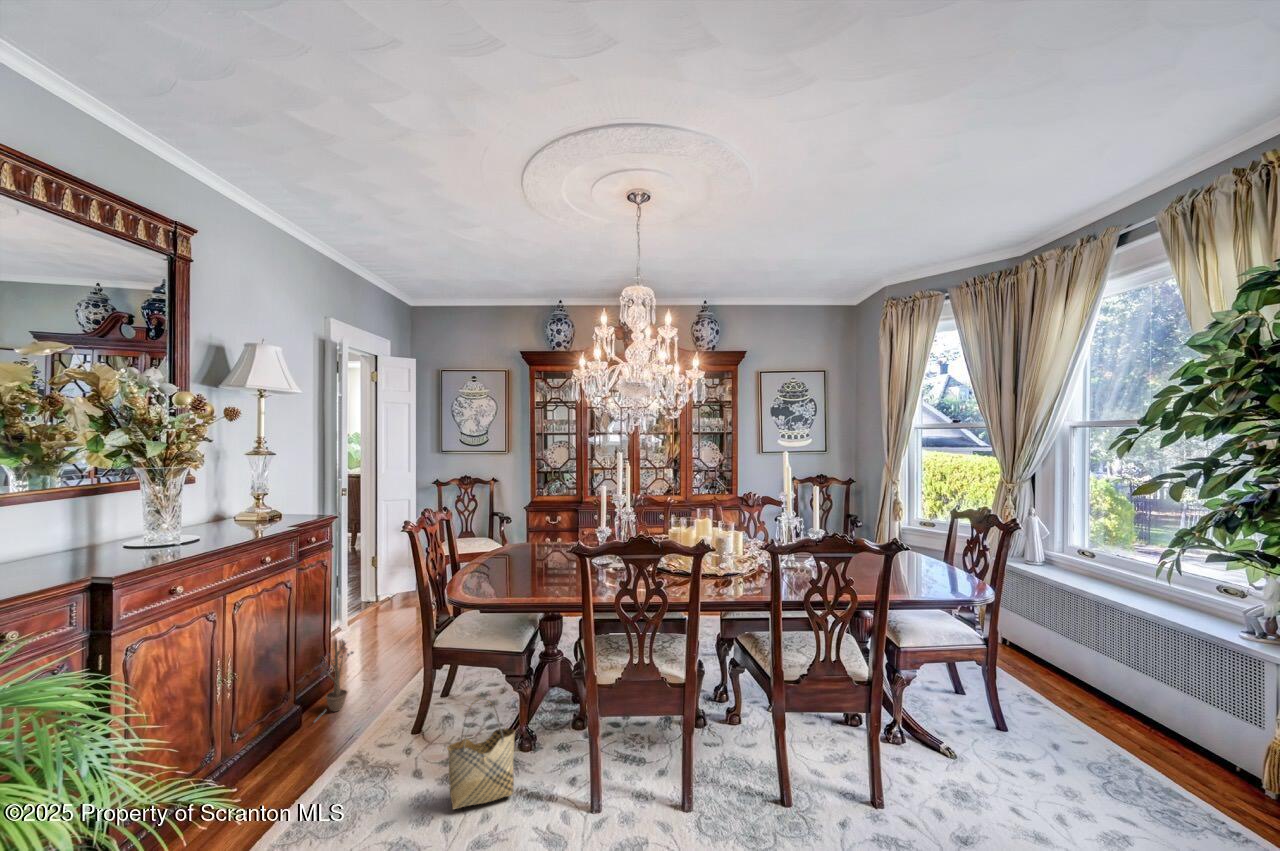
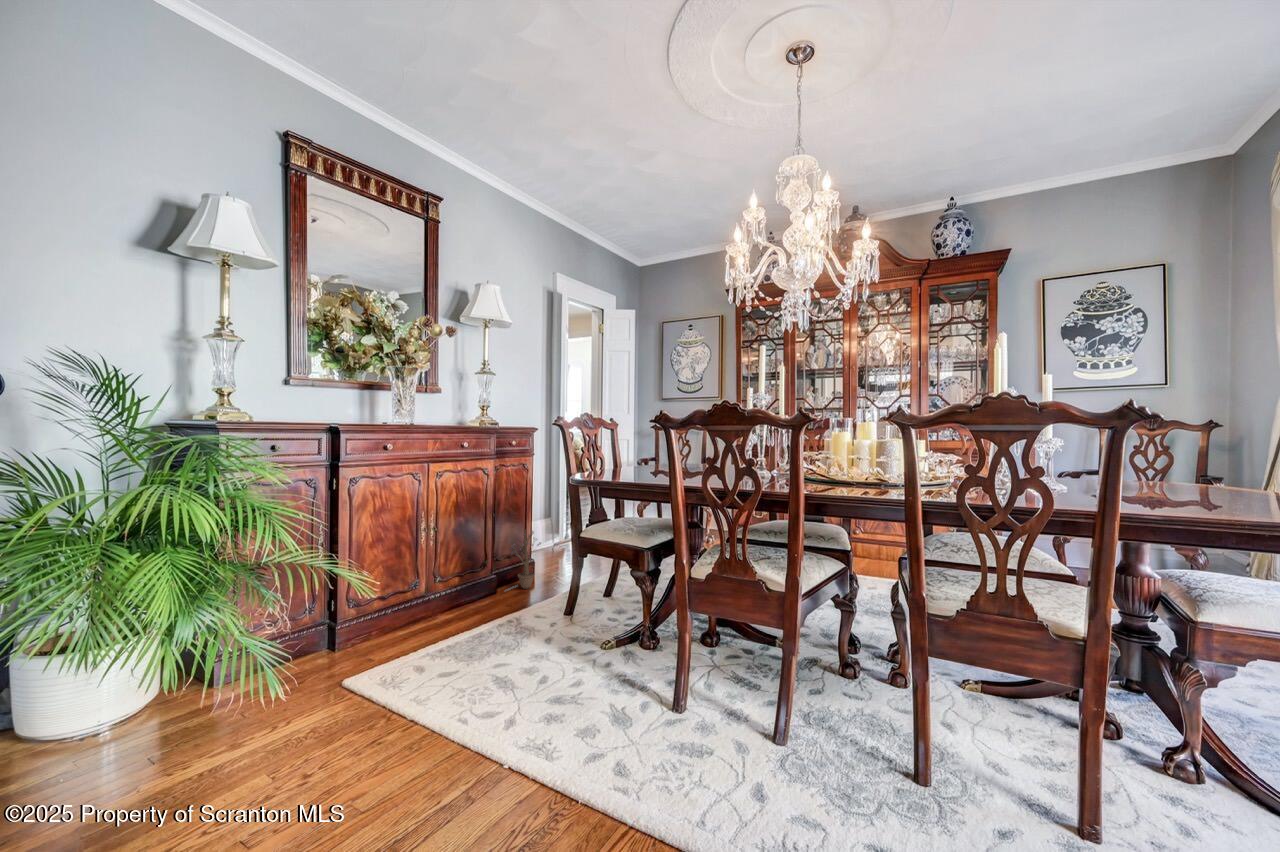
woven basket: present [447,699,515,809] -> none [554,577,620,675]

